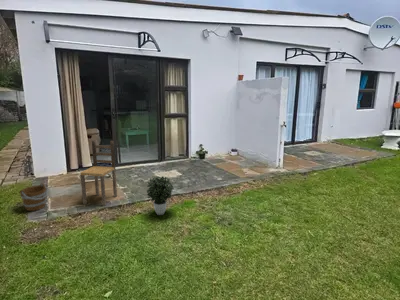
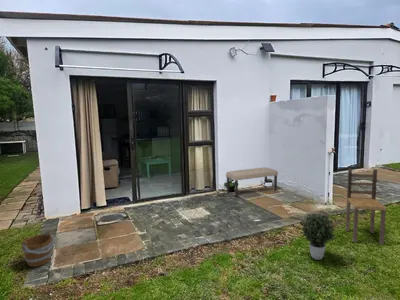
bench: none [197,138,242,162] -> present [226,167,278,196]
chair: present [80,140,117,206] -> present [346,169,386,244]
potted plant: present [147,176,173,215] -> present [301,214,335,260]

